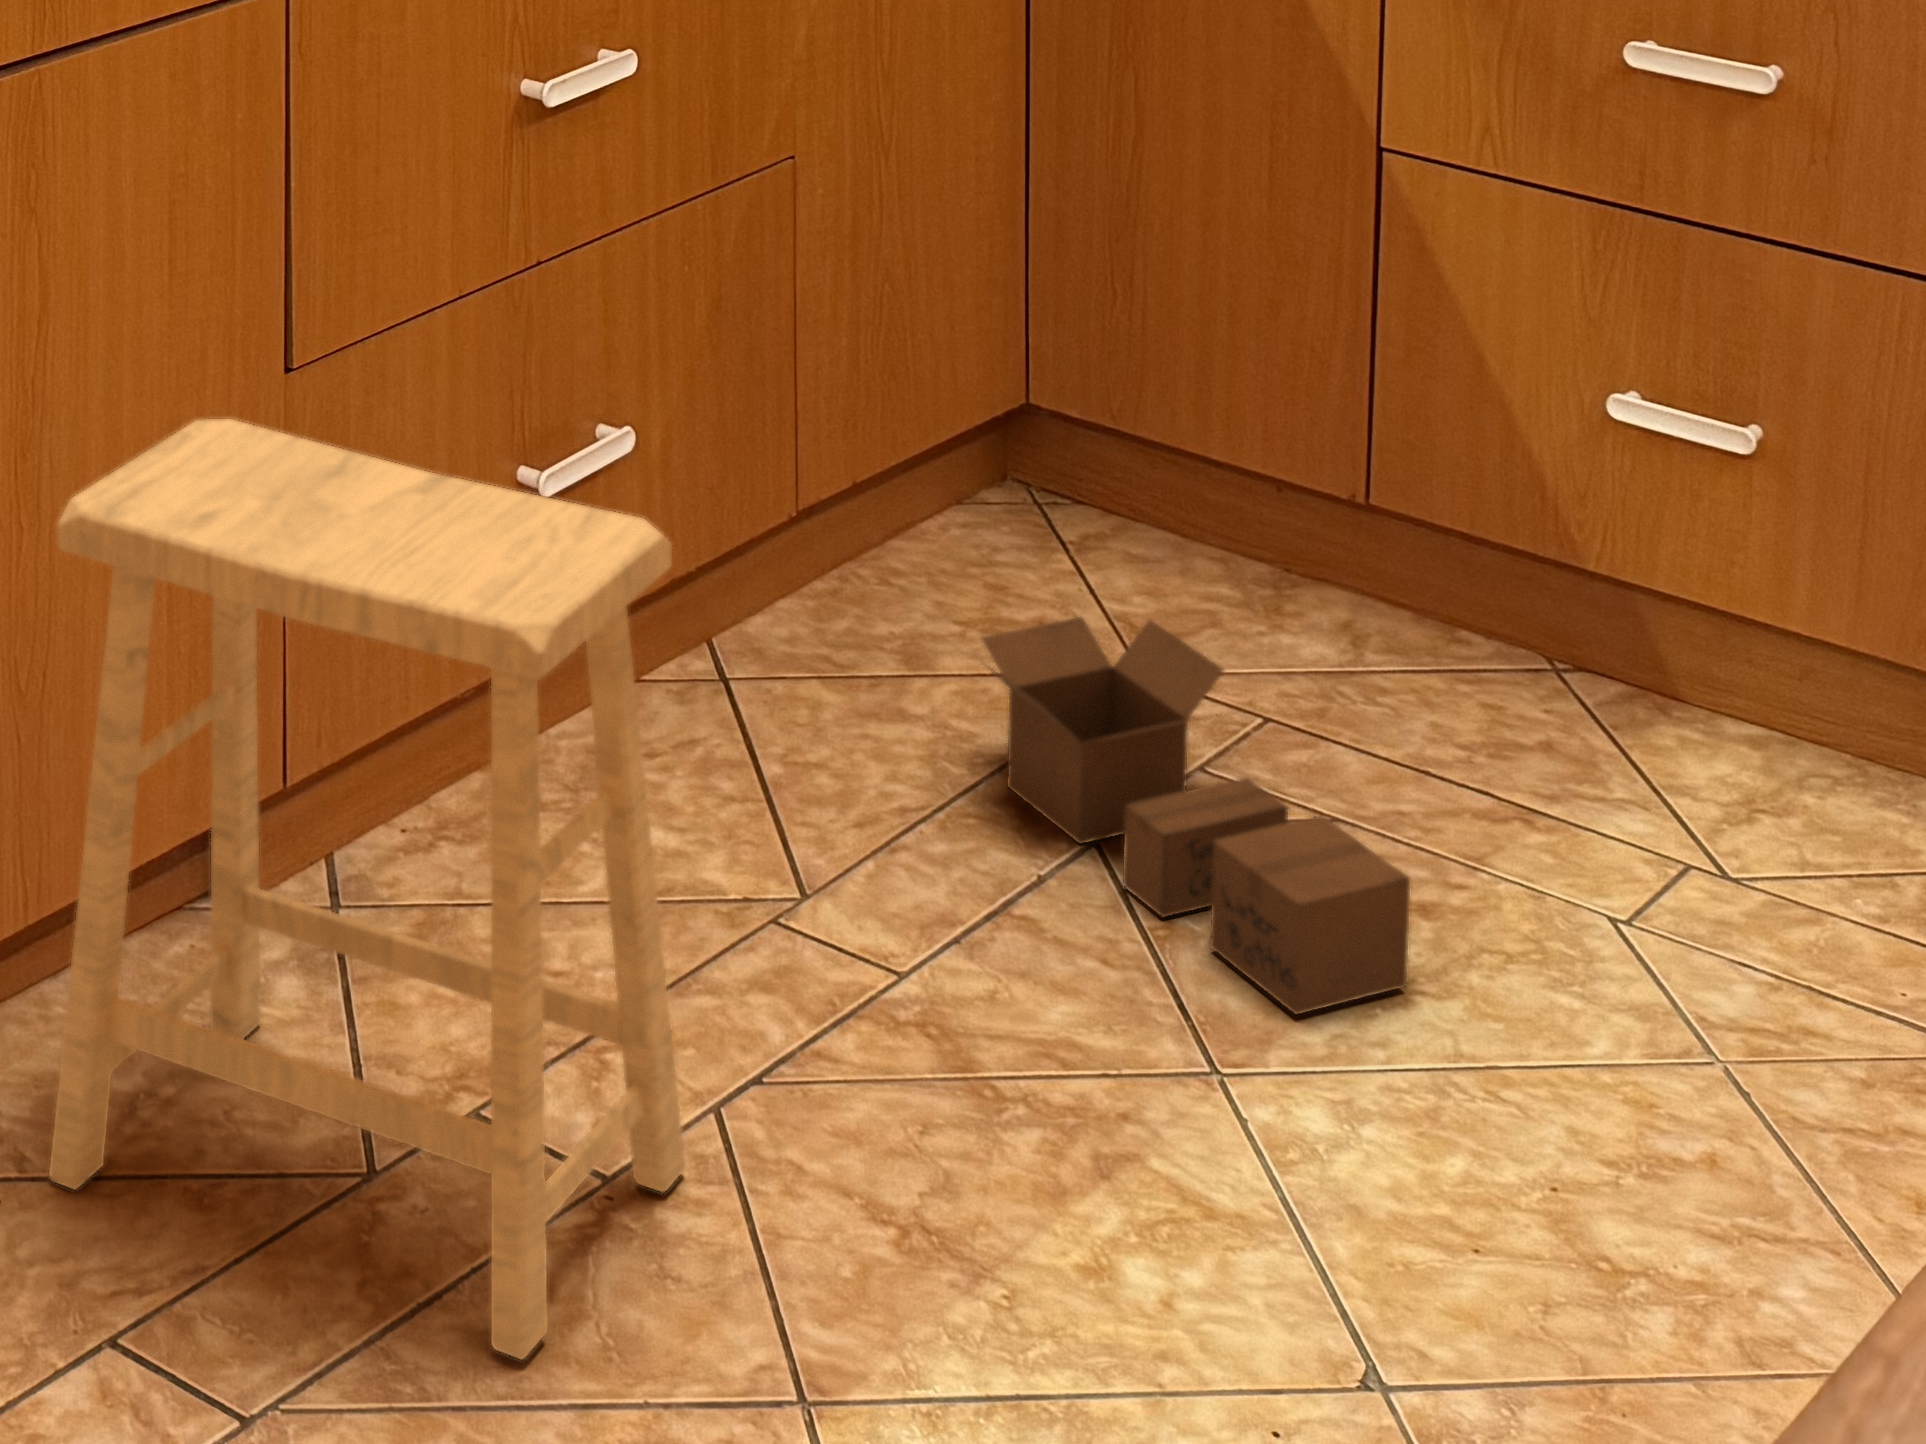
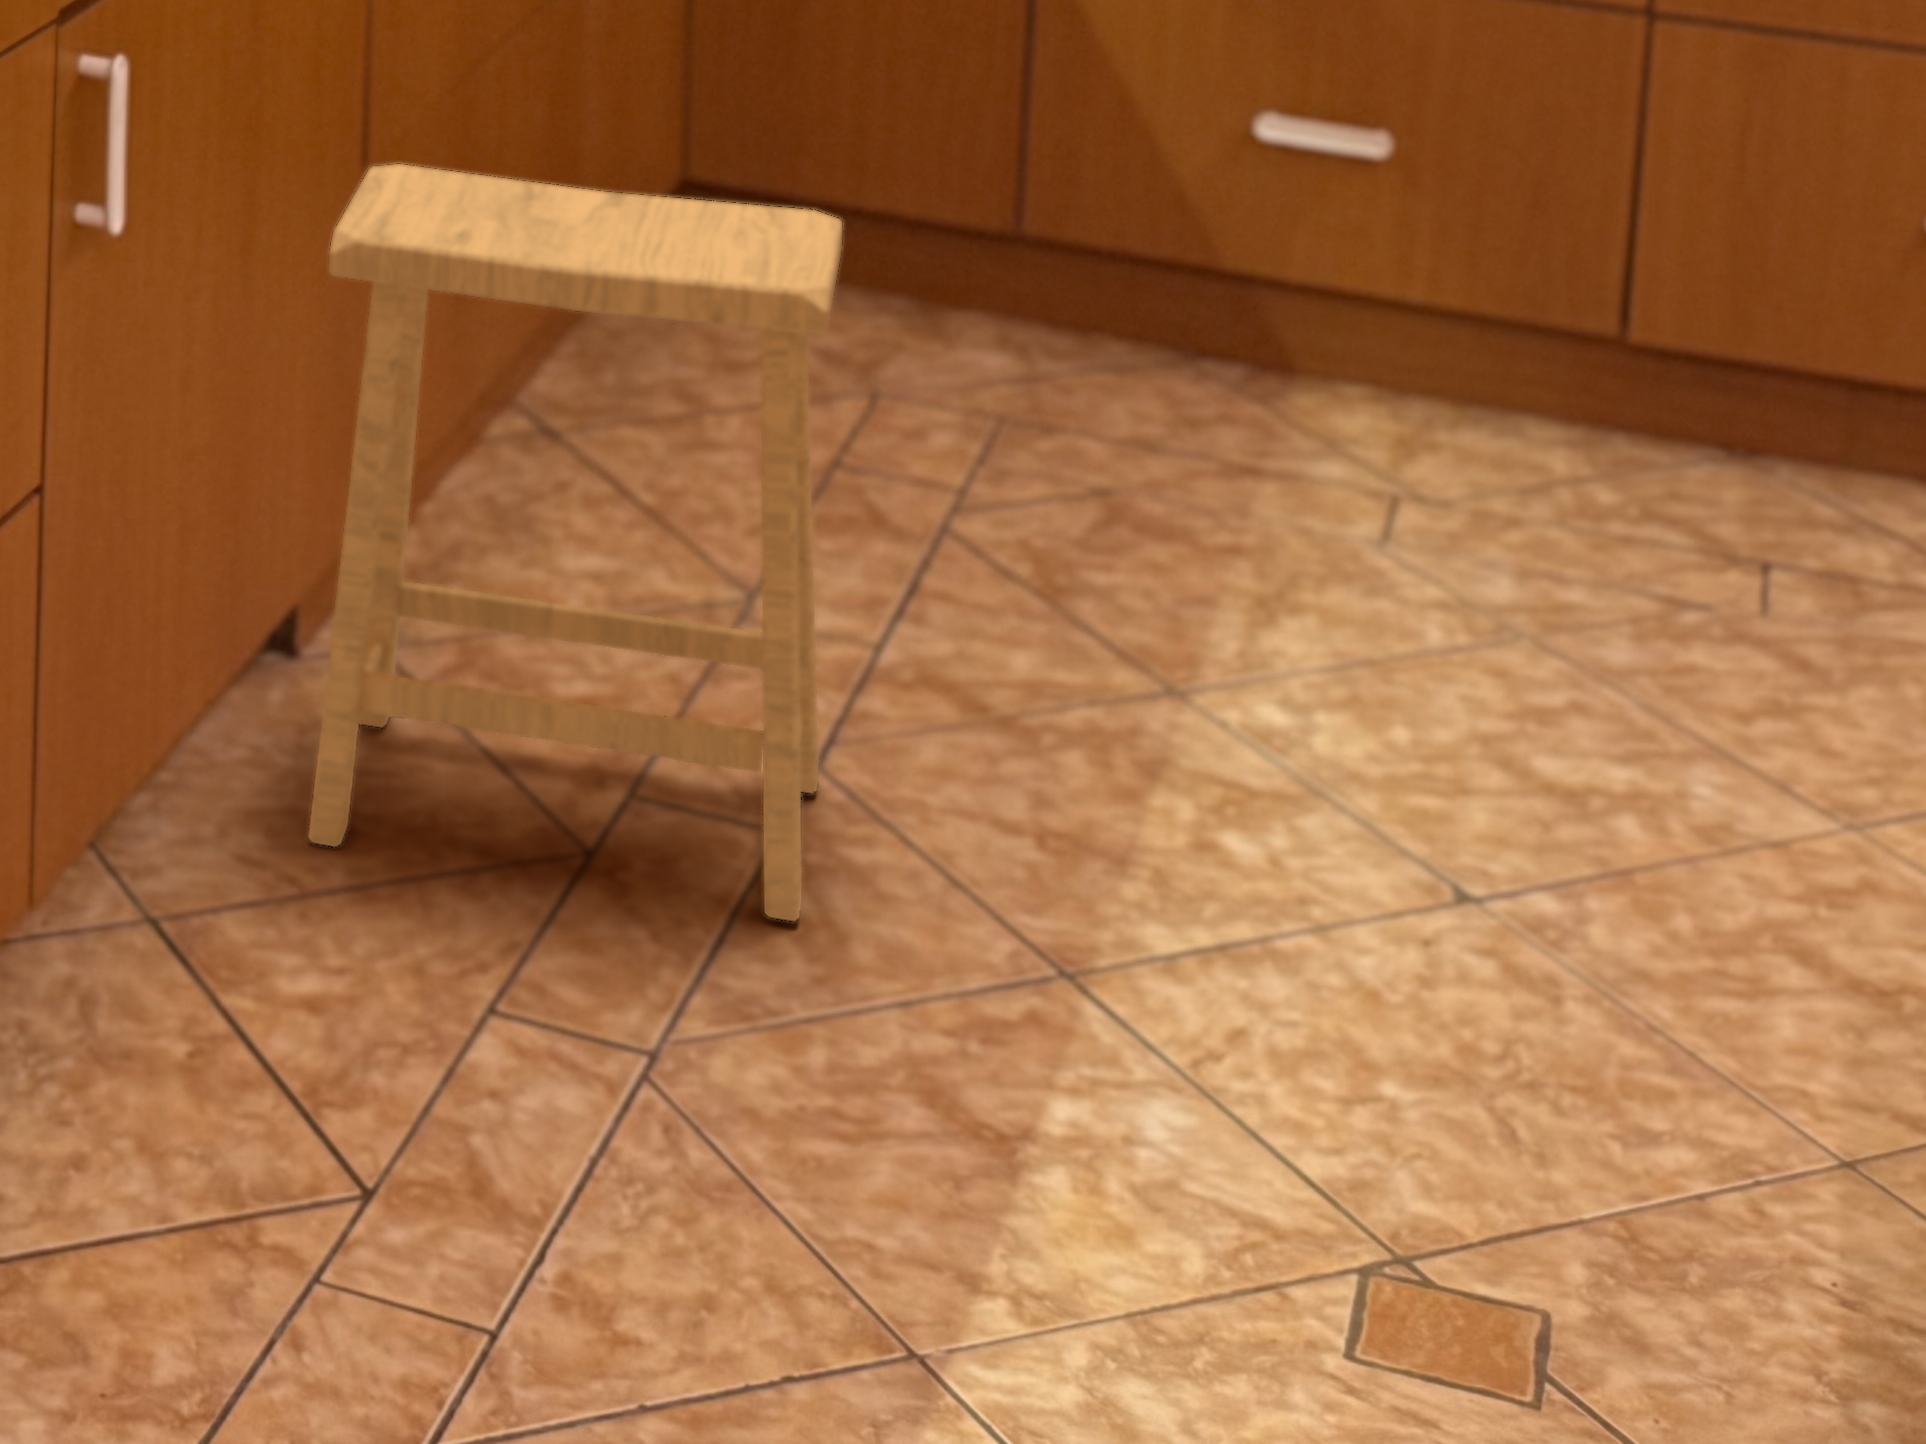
cardboard box: present [982,617,1410,1014] -> none [827,325,1272,617]

